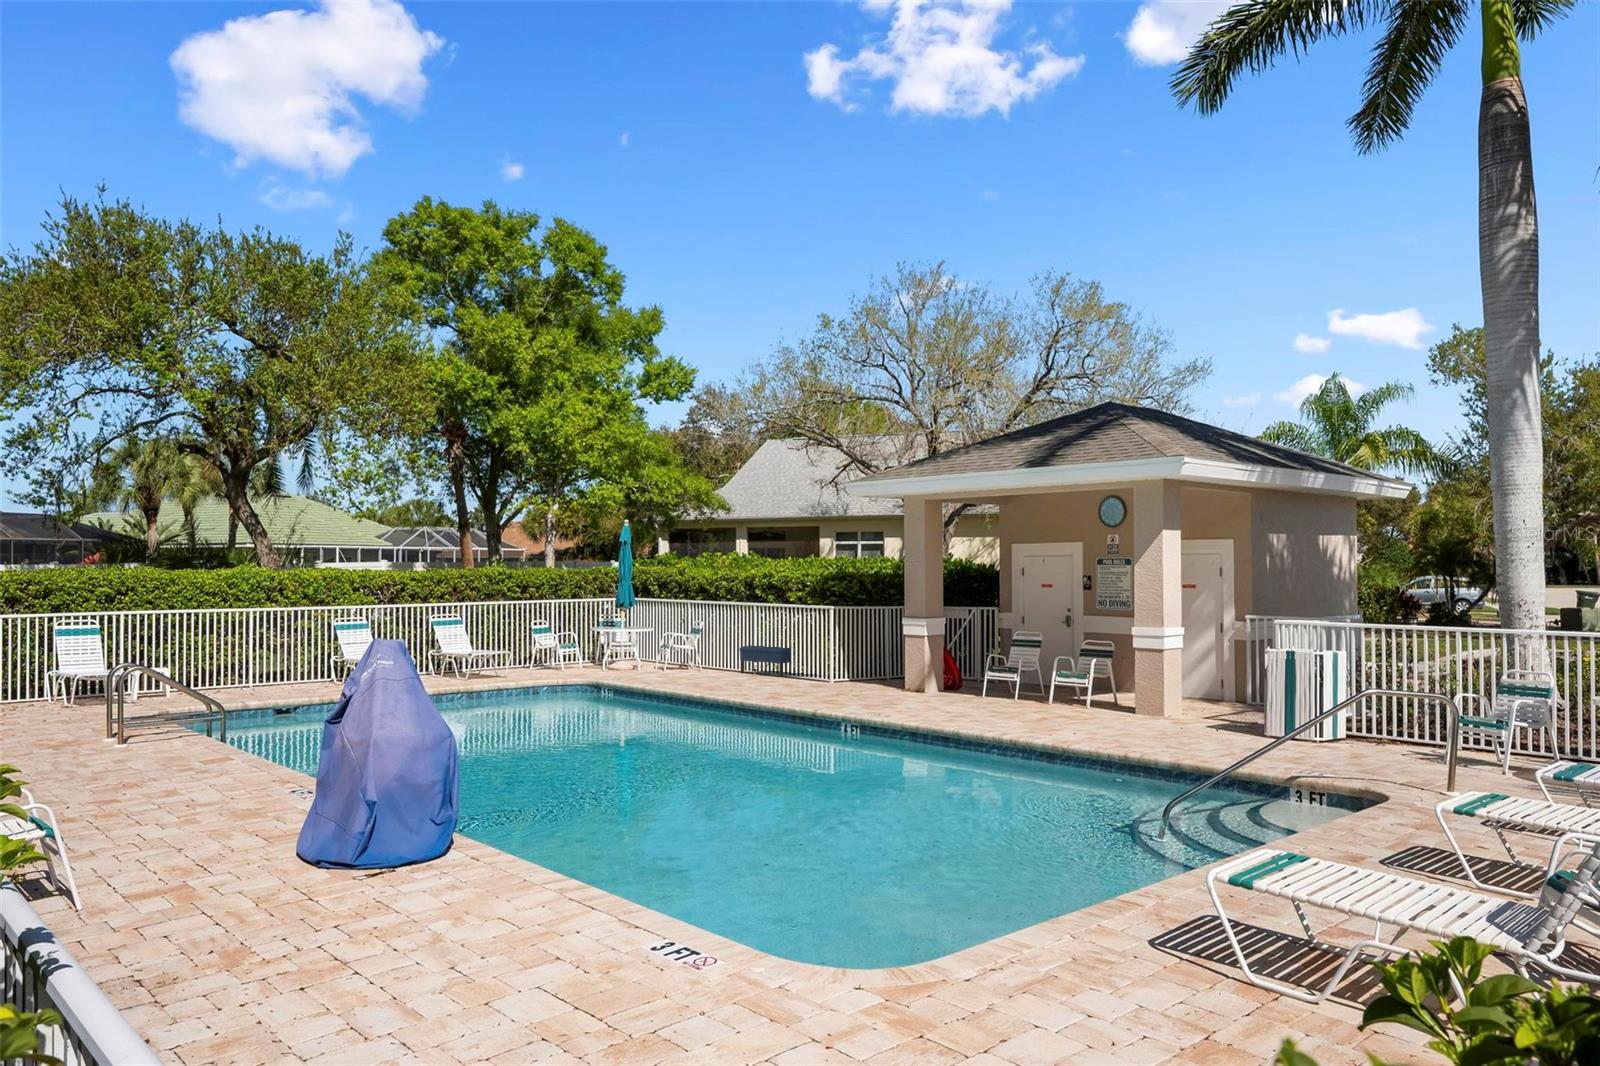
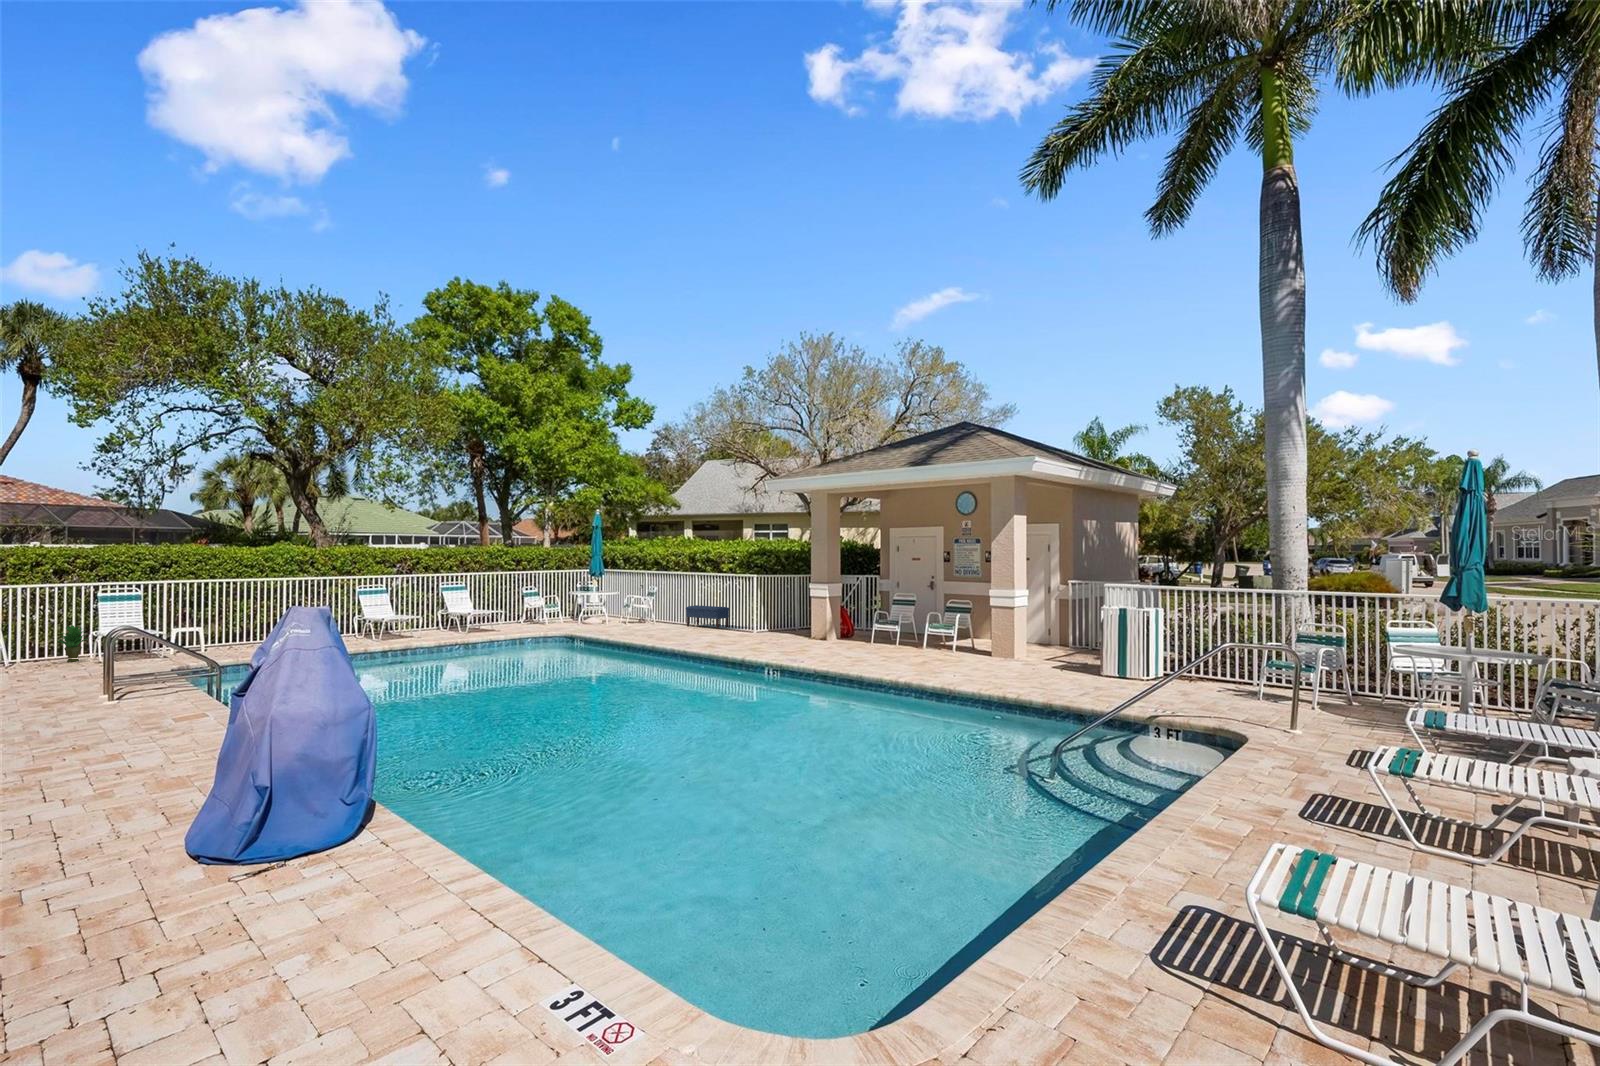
potted plant: none [14,663,52,706] -> present [59,625,86,662]

